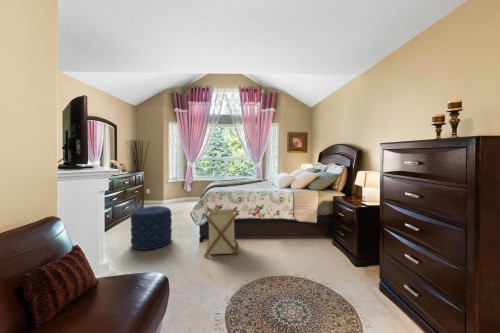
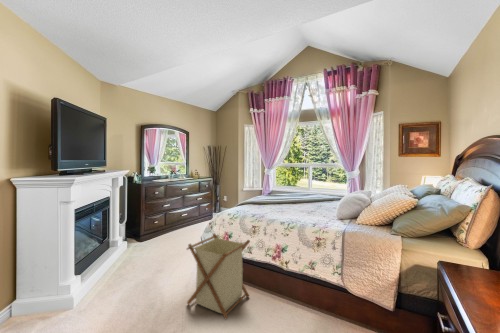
pouf: present [131,206,172,250] -> none [147,219,192,271]

